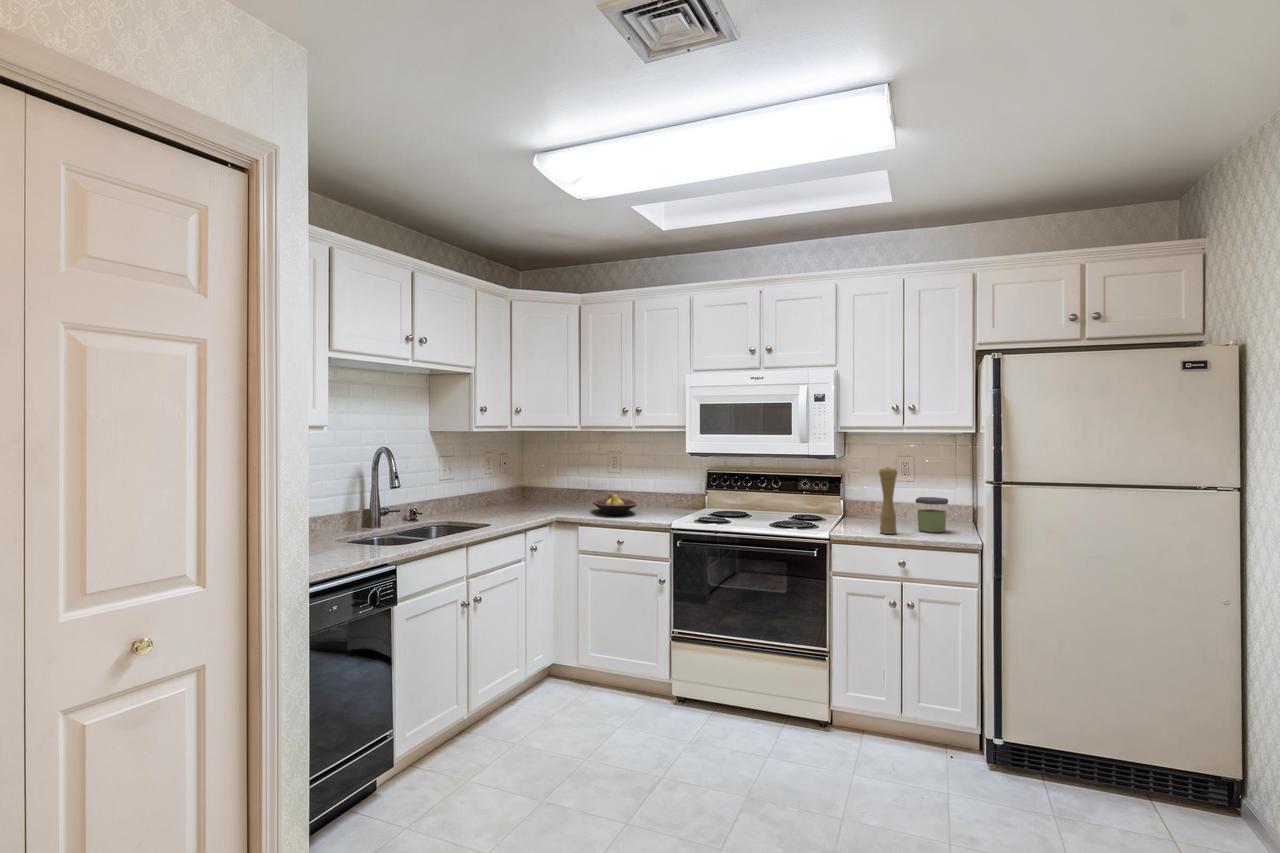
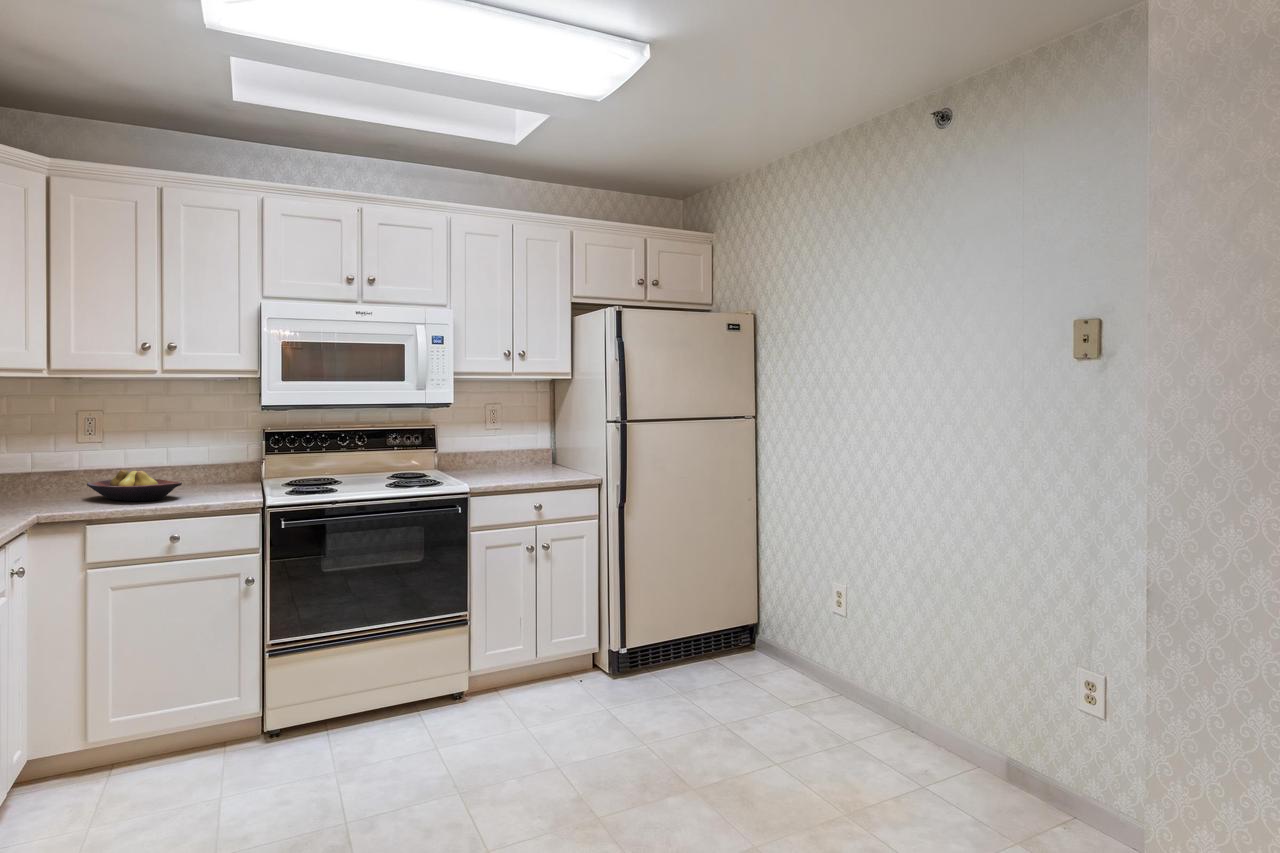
pepper mill: present [879,467,897,534] -> none [509,413,526,481]
jar: present [916,497,948,533] -> none [529,443,560,476]

